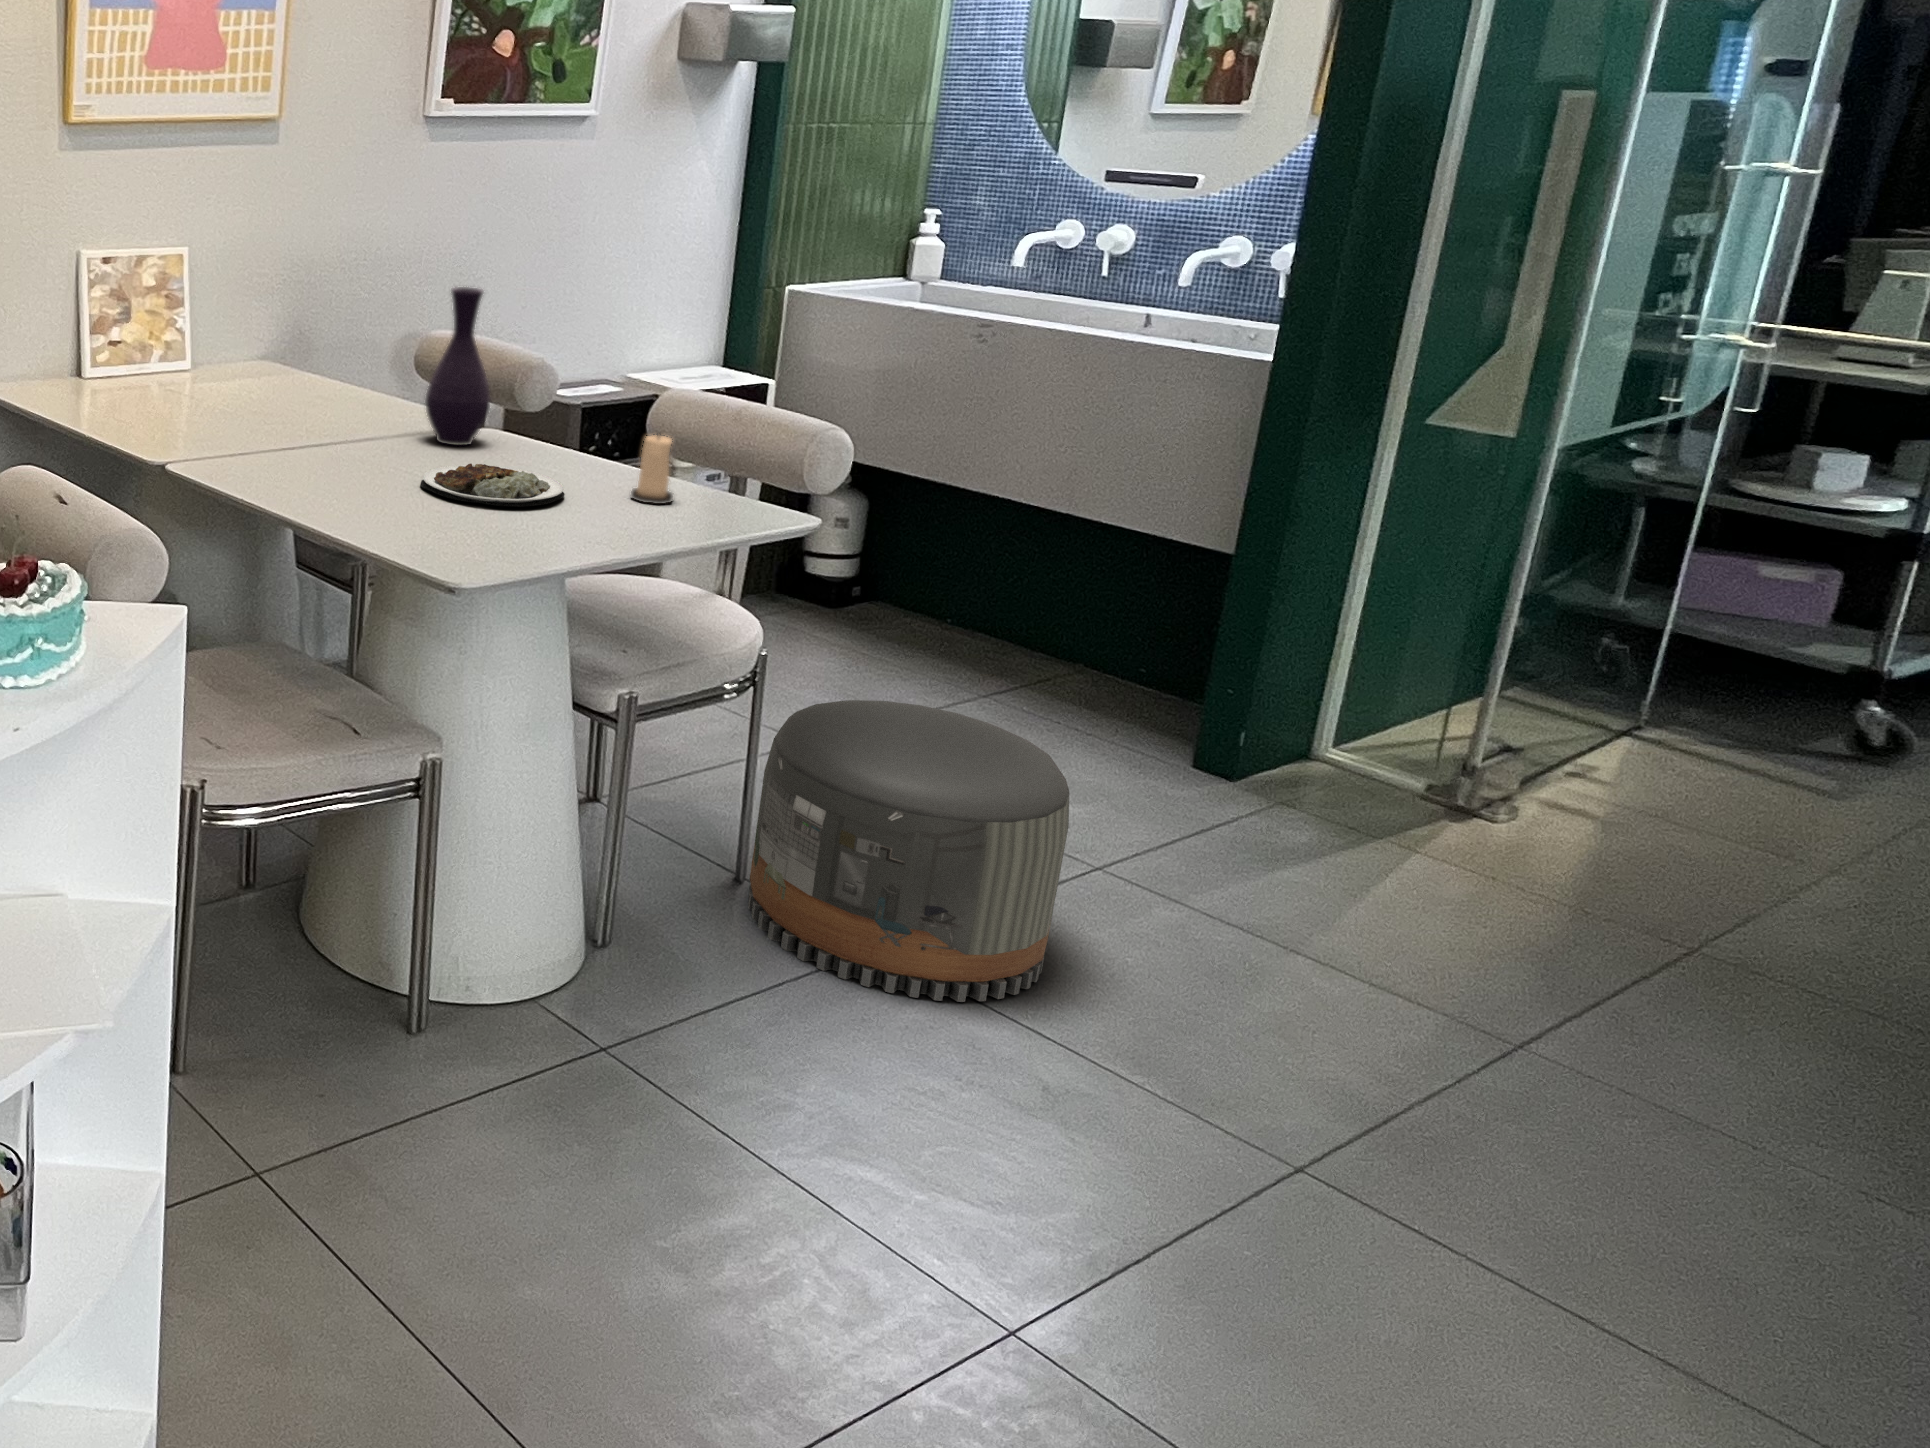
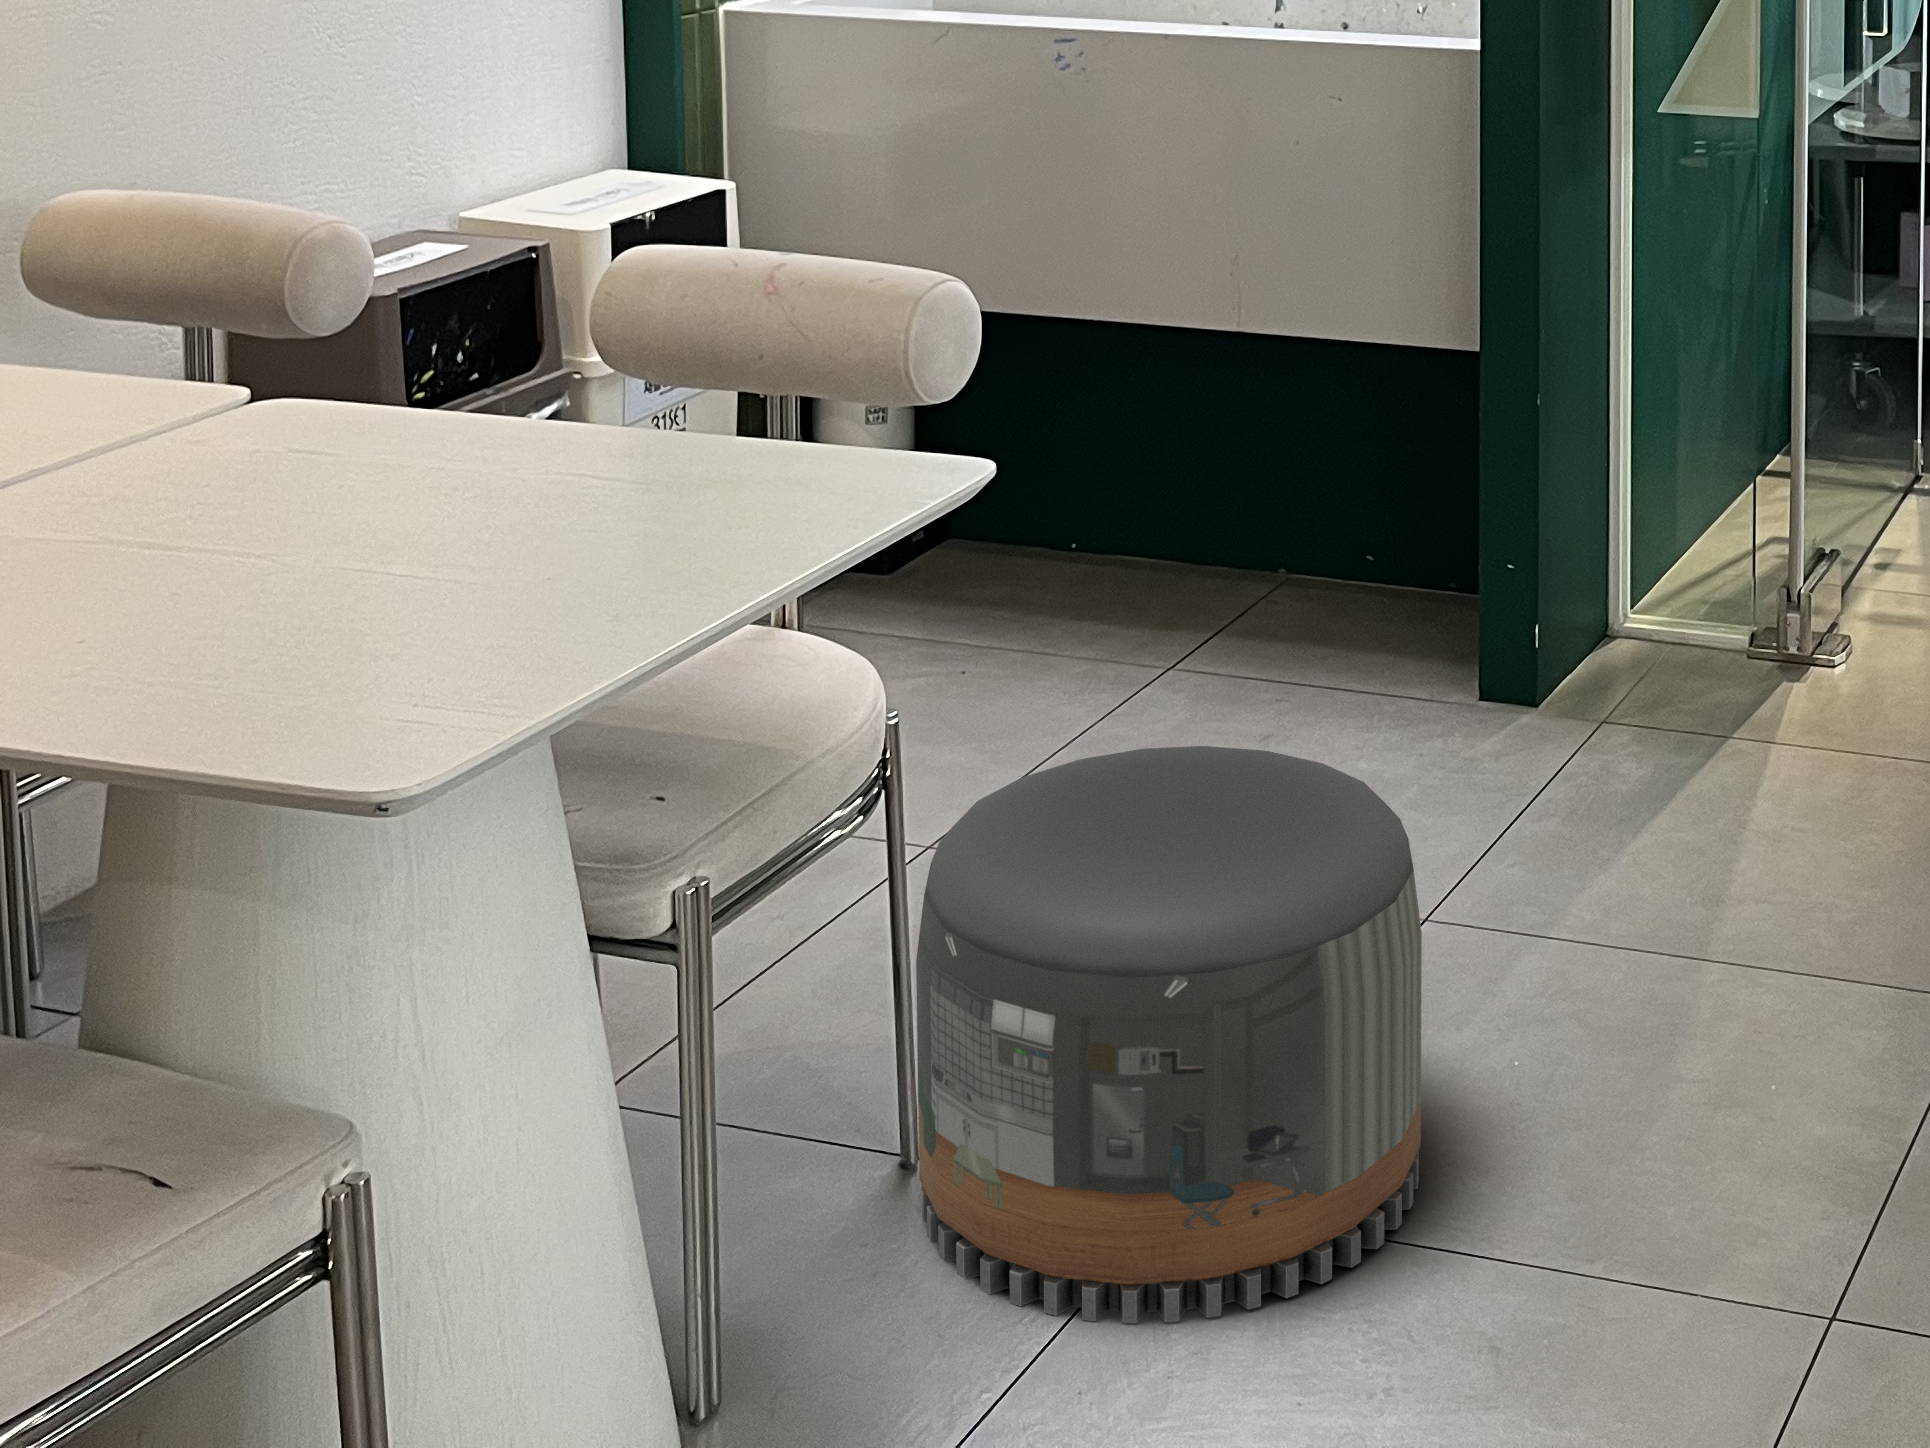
vase: present [426,287,491,446] -> none [95,112,251,464]
candle: present [630,435,673,504] -> none [607,364,693,515]
plate: present [420,464,564,506] -> none [107,497,496,618]

